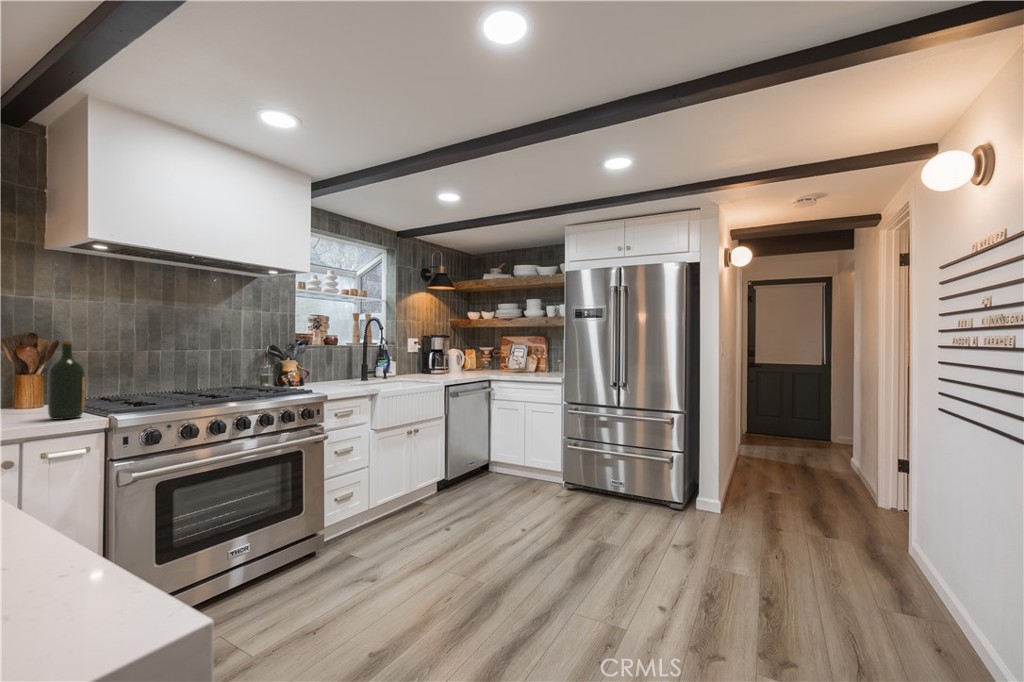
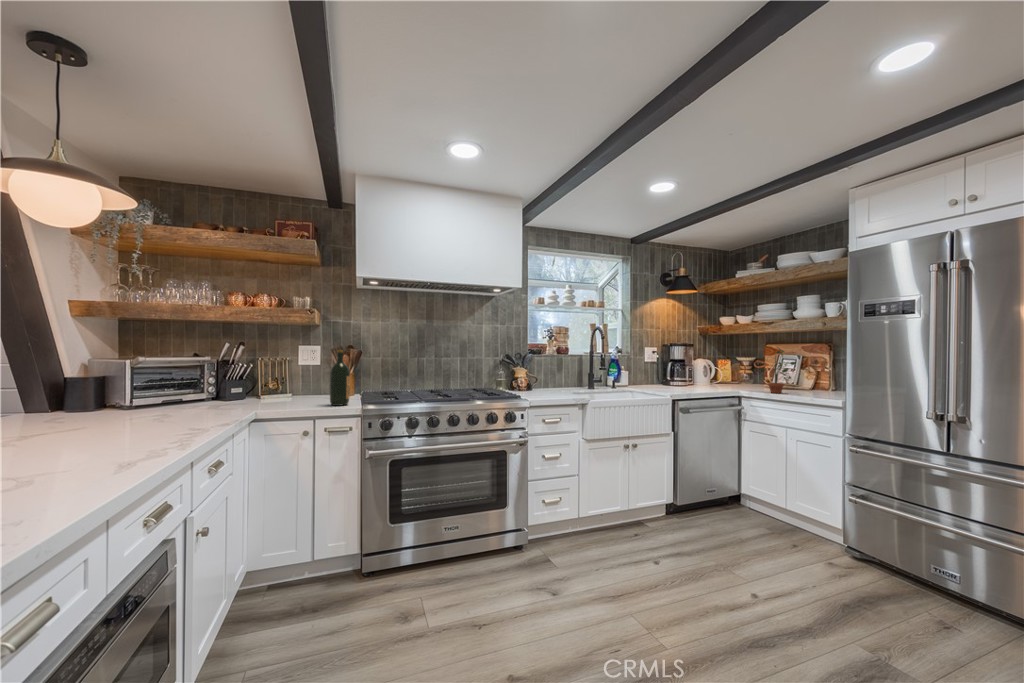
potted plant: none [509,339,530,376] -> present [768,347,796,393]

